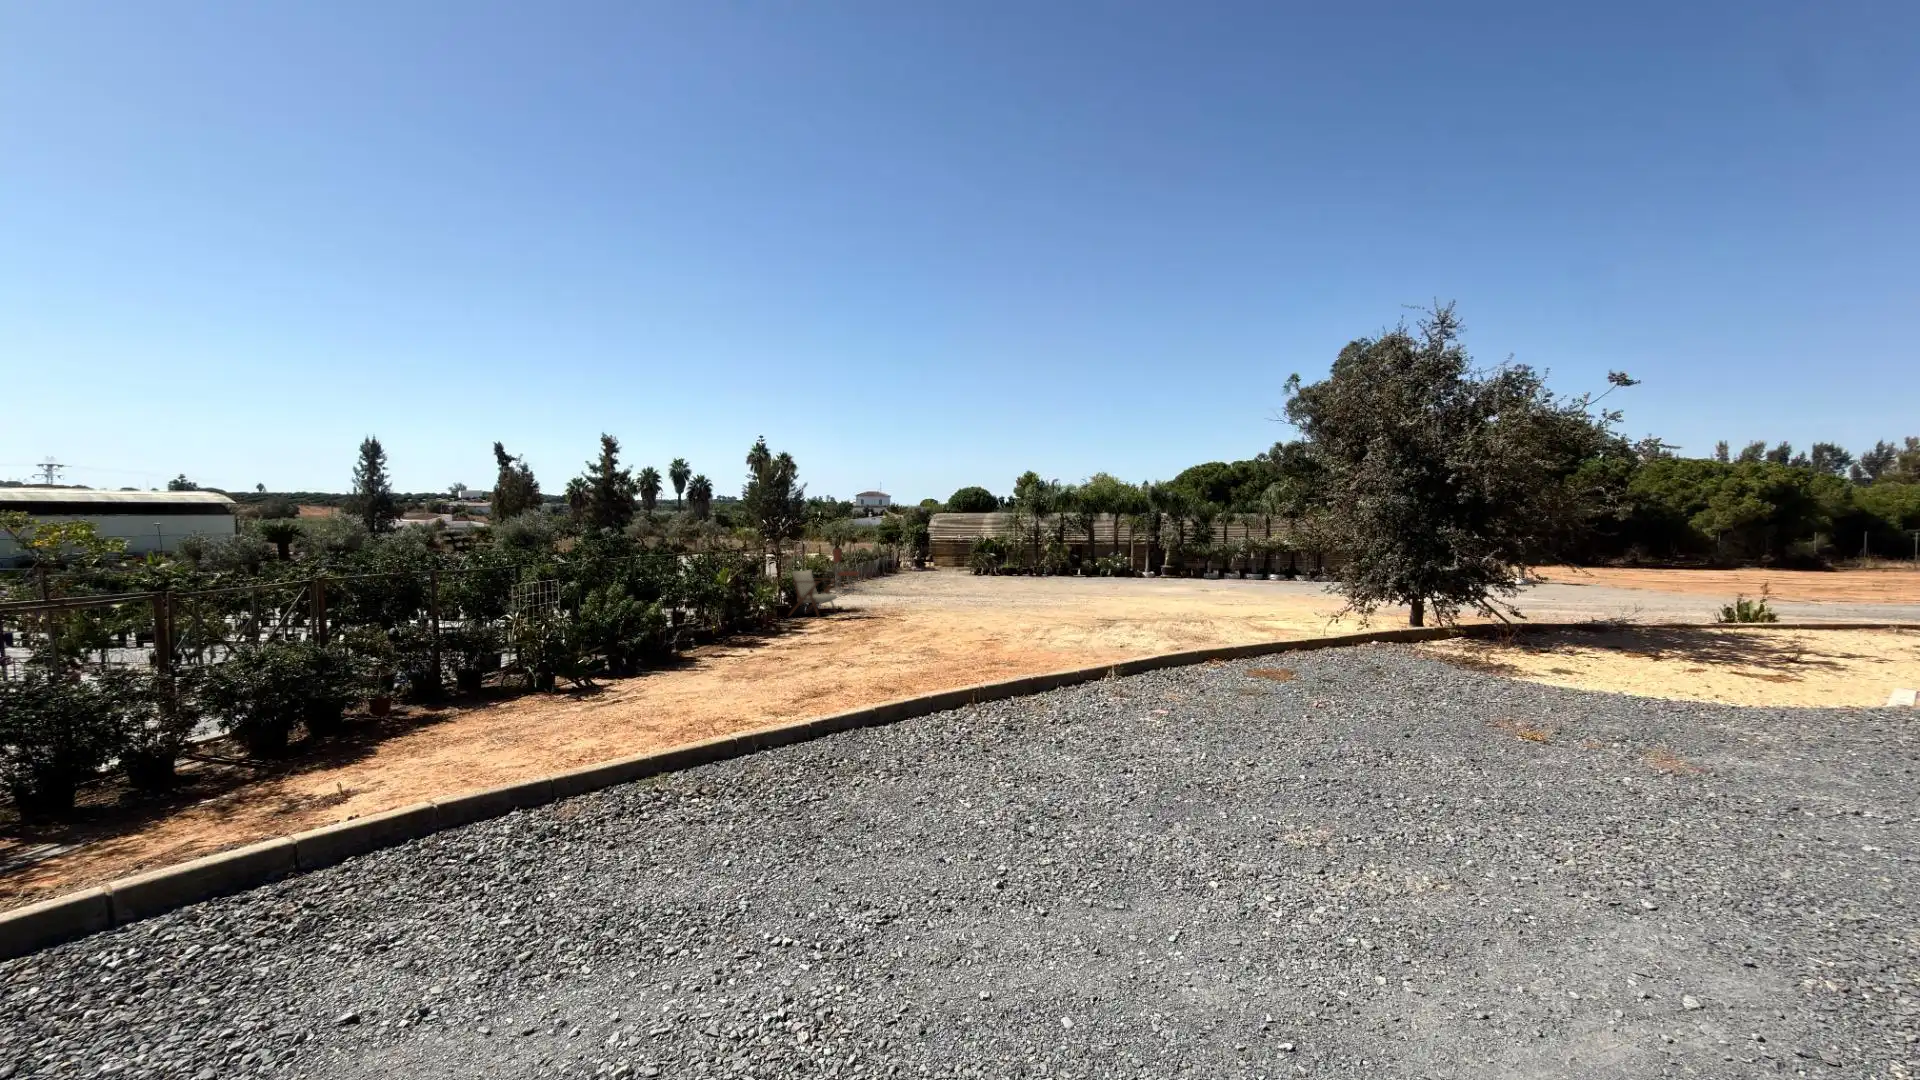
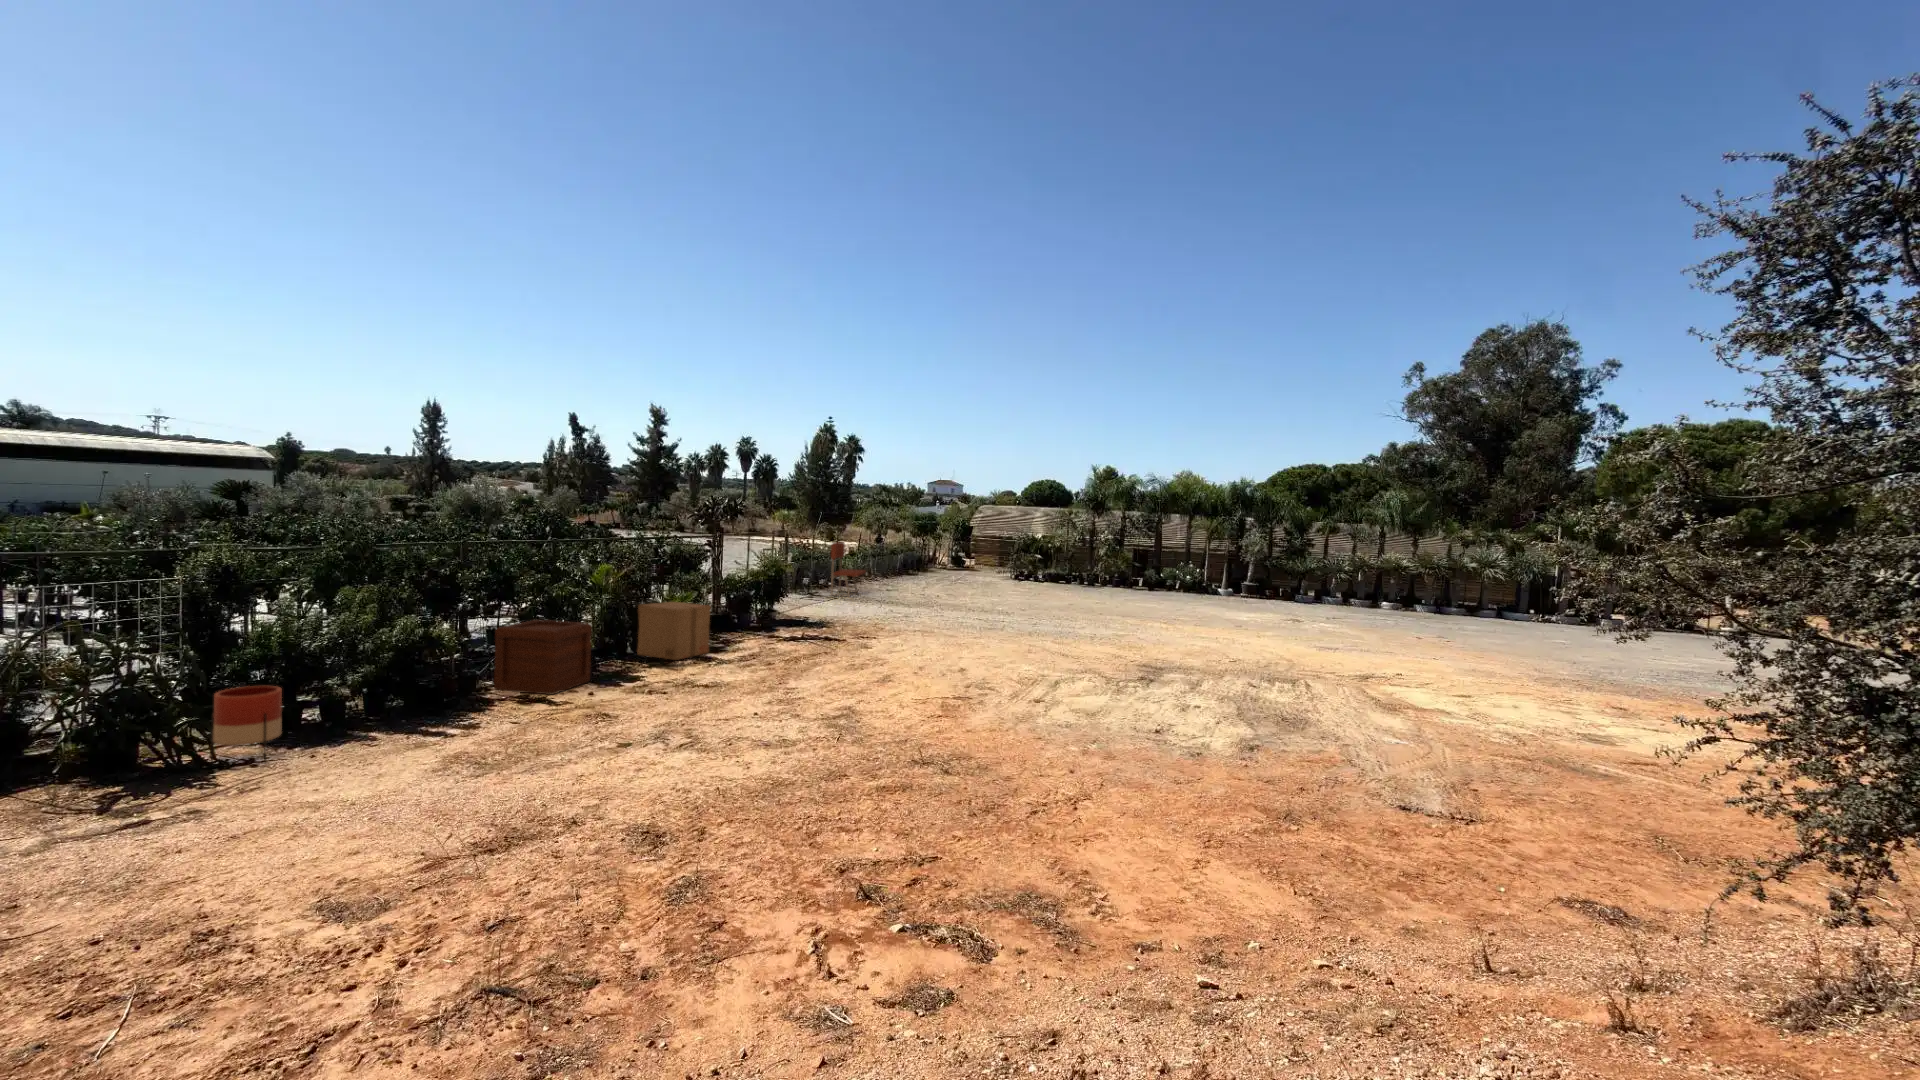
lounge chair: present [789,570,837,617] -> none [729,571,800,636]
cardboard box: none [742,592,792,632] -> present [637,602,711,660]
wooden crate: none [679,603,735,651] -> present [494,620,592,695]
planter: none [577,639,611,685] -> present [211,686,282,763]

